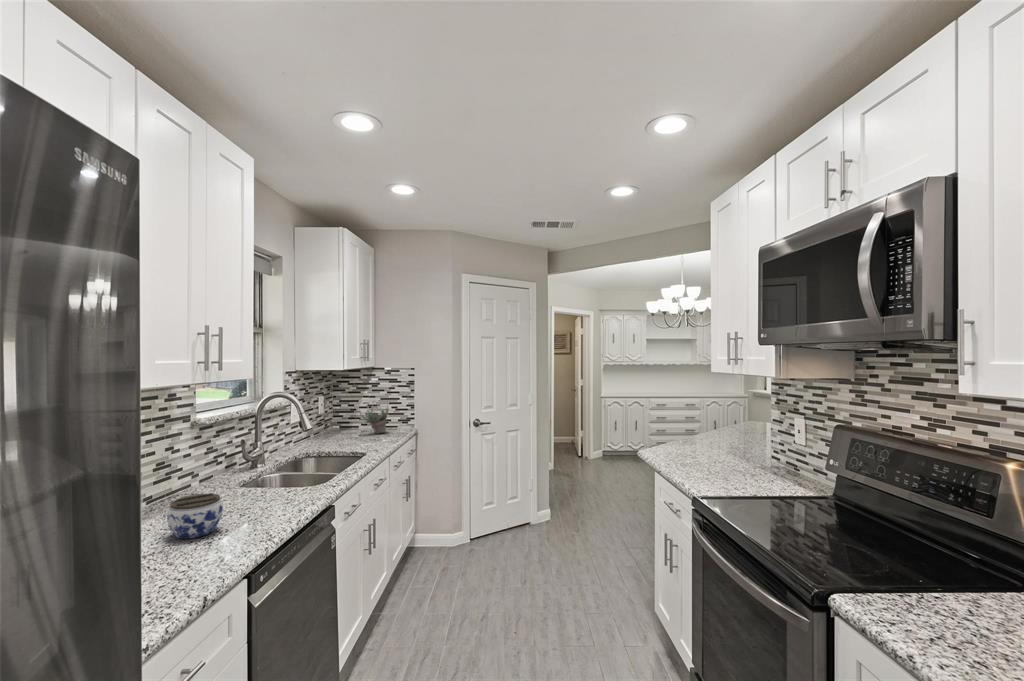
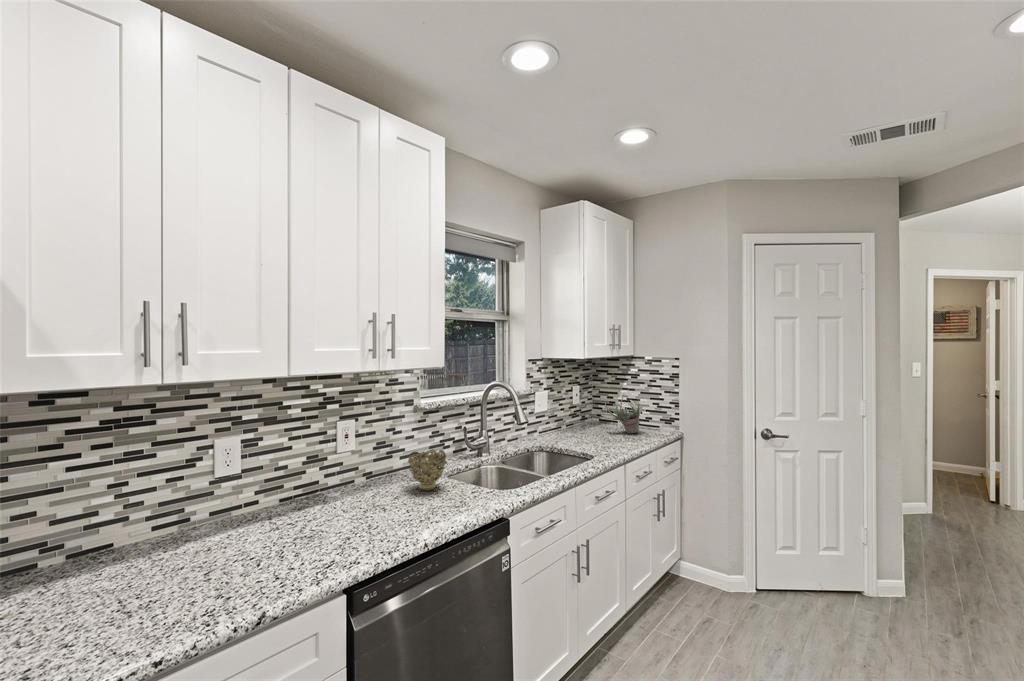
decorative bowl: none [209,459,253,500] -> present [408,449,447,491]
jar: present [167,493,223,539] -> none [335,485,384,531]

